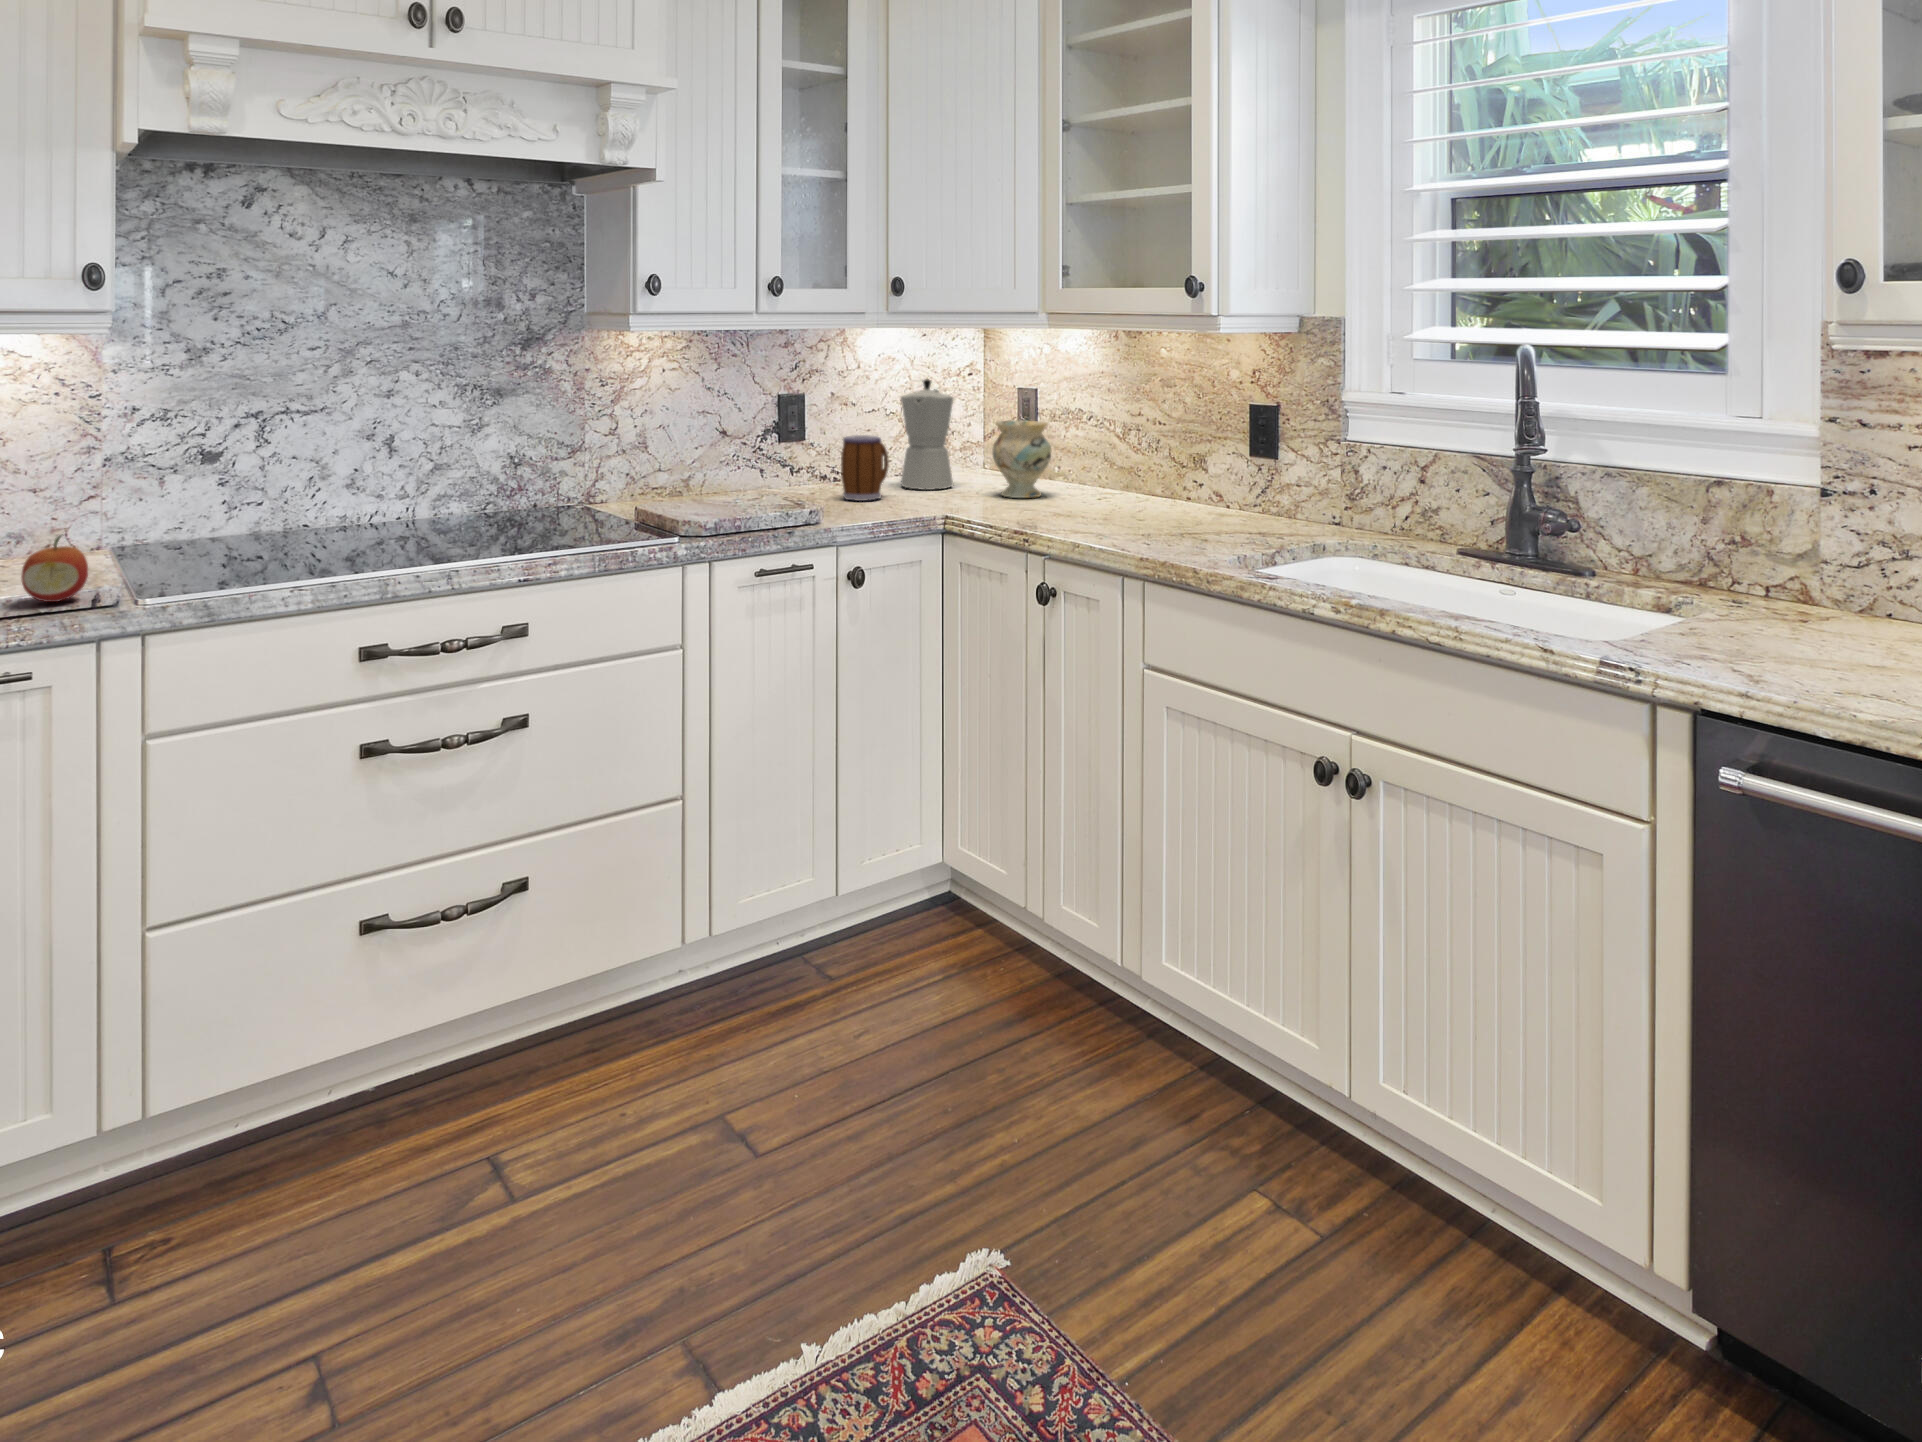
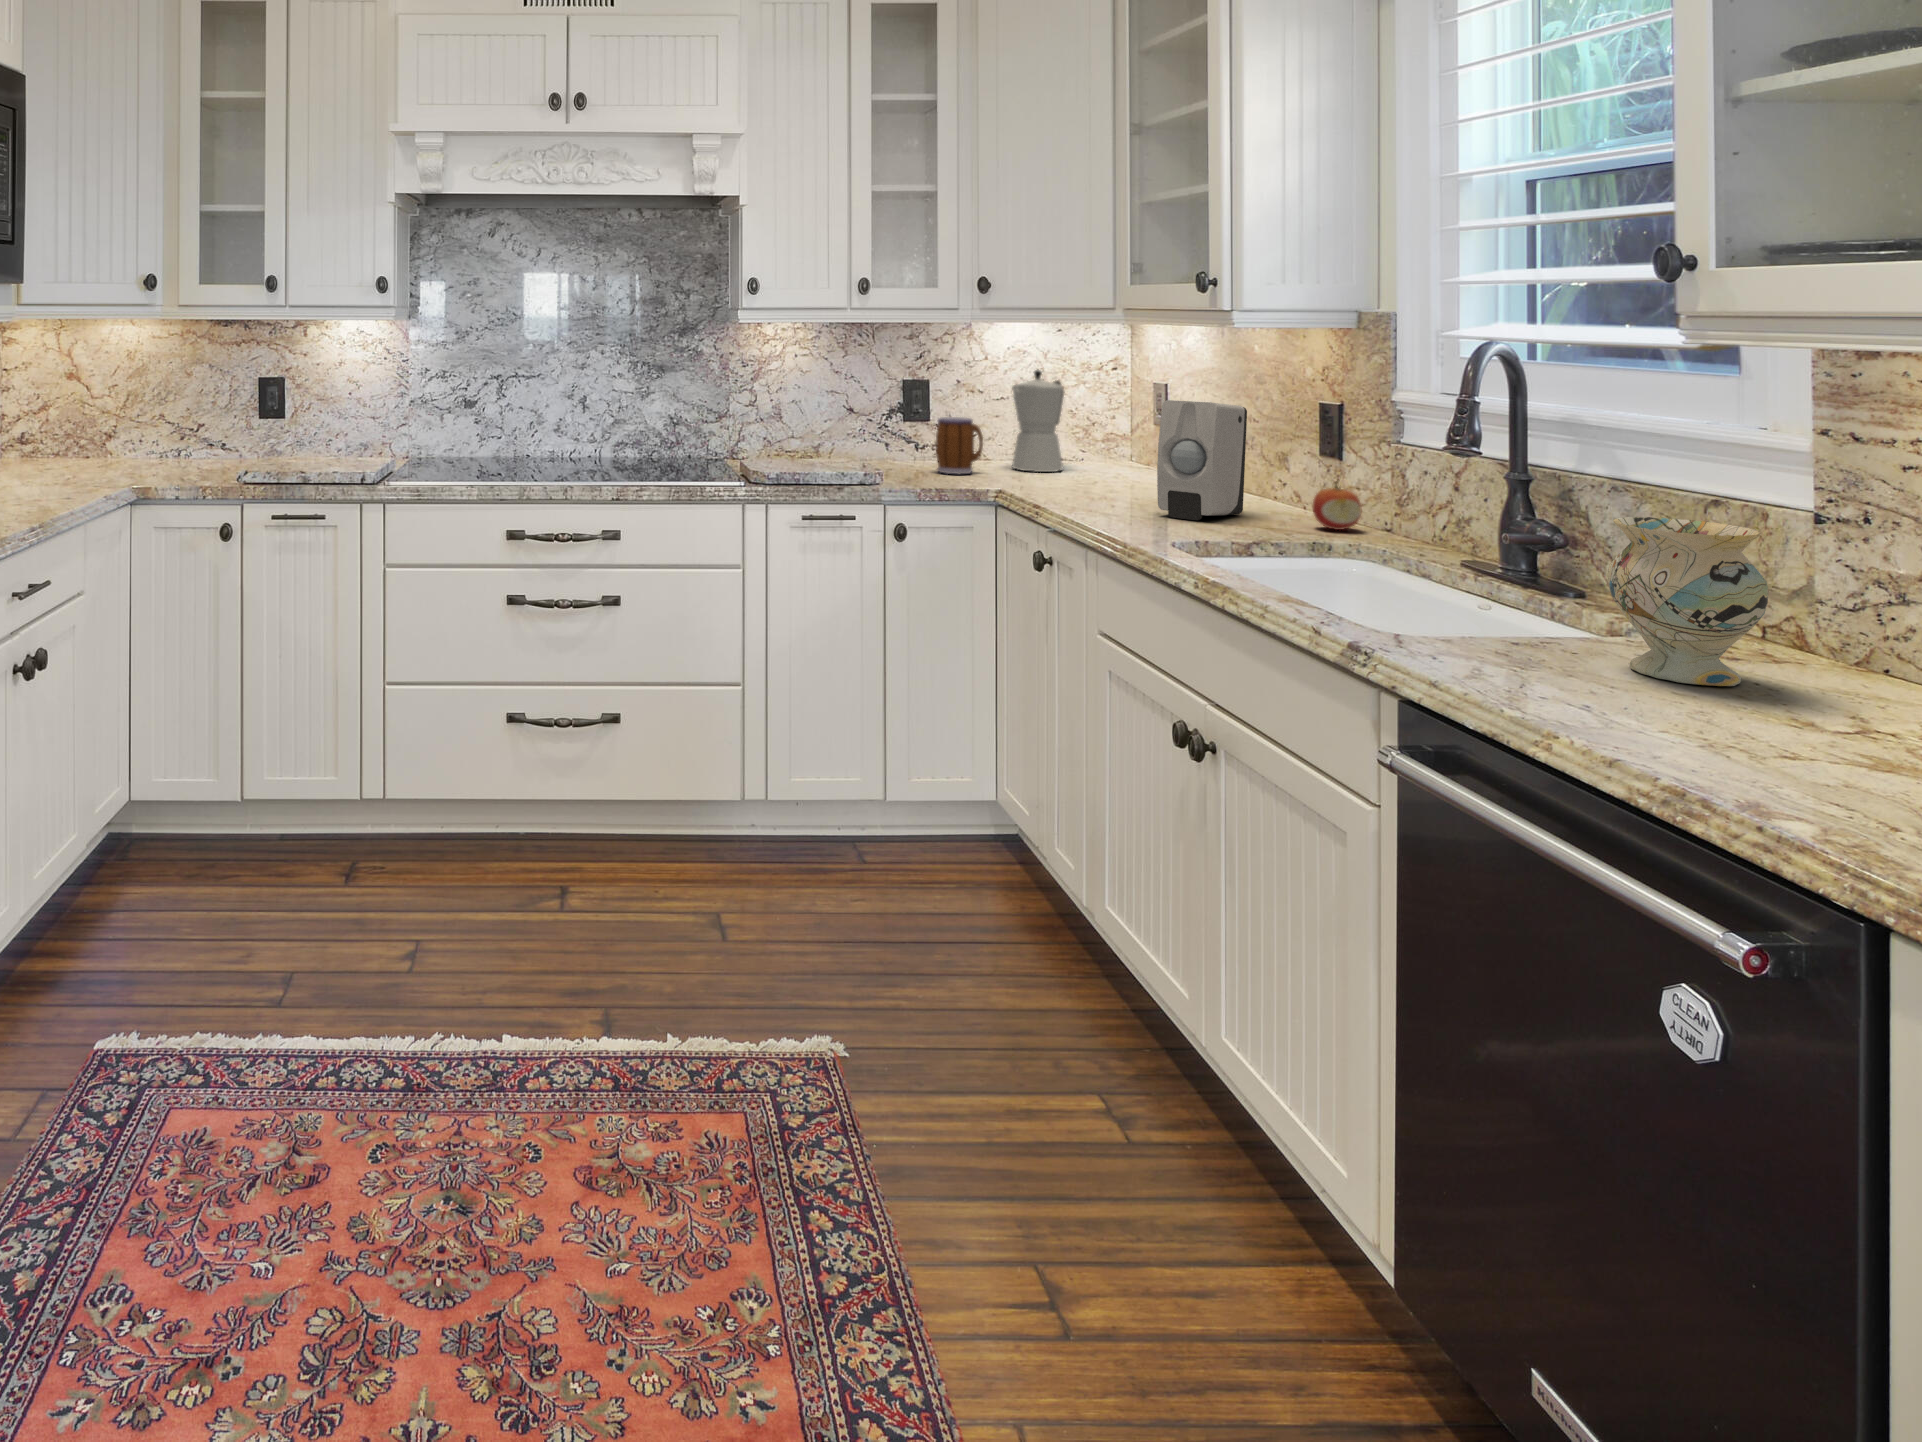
soap dispenser: none [1146,410,1205,532] -> present [1157,400,1247,520]
vase: present [992,420,1051,498] -> present [1608,517,1769,686]
fruit: present [21,535,88,602] -> present [1313,485,1361,530]

